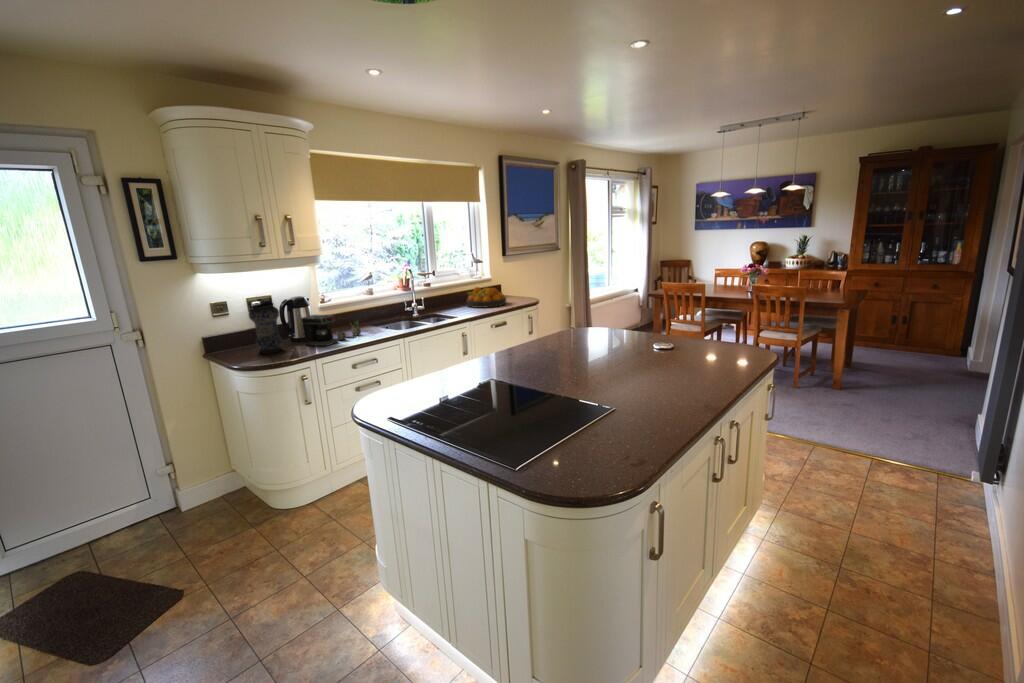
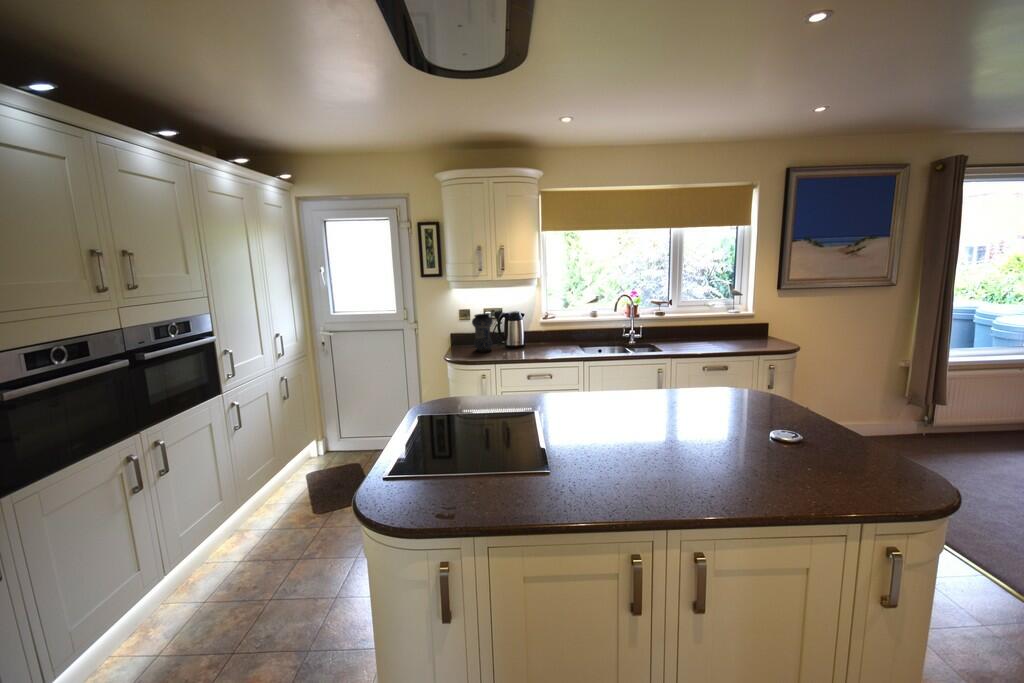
fruit bowl: present [466,287,506,308] -> none [700,322,751,348]
coffee maker: present [301,315,361,346] -> none [507,328,557,355]

